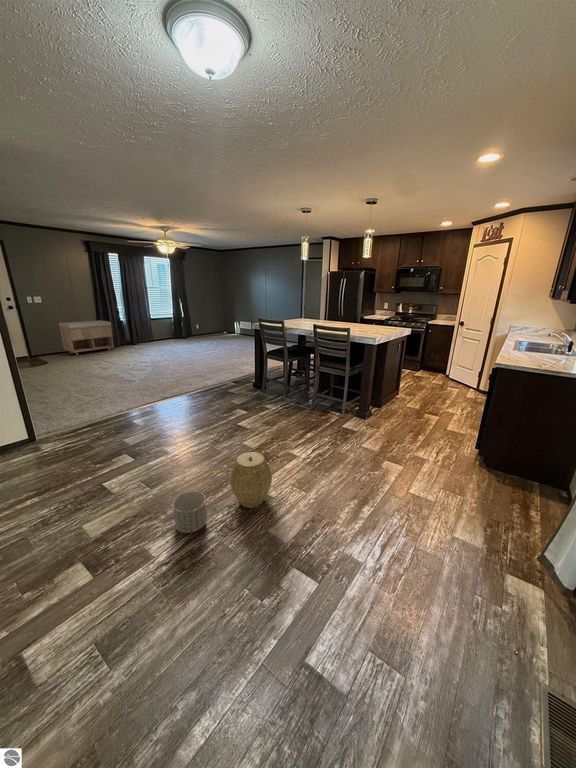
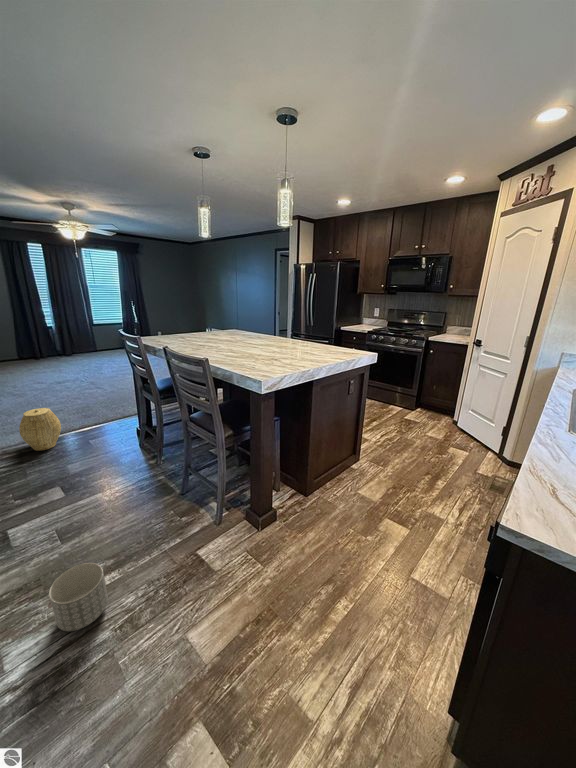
storage bench: present [59,320,114,355] -> none [58,323,115,359]
woven basket: present [230,452,272,508] -> present [19,408,61,451]

